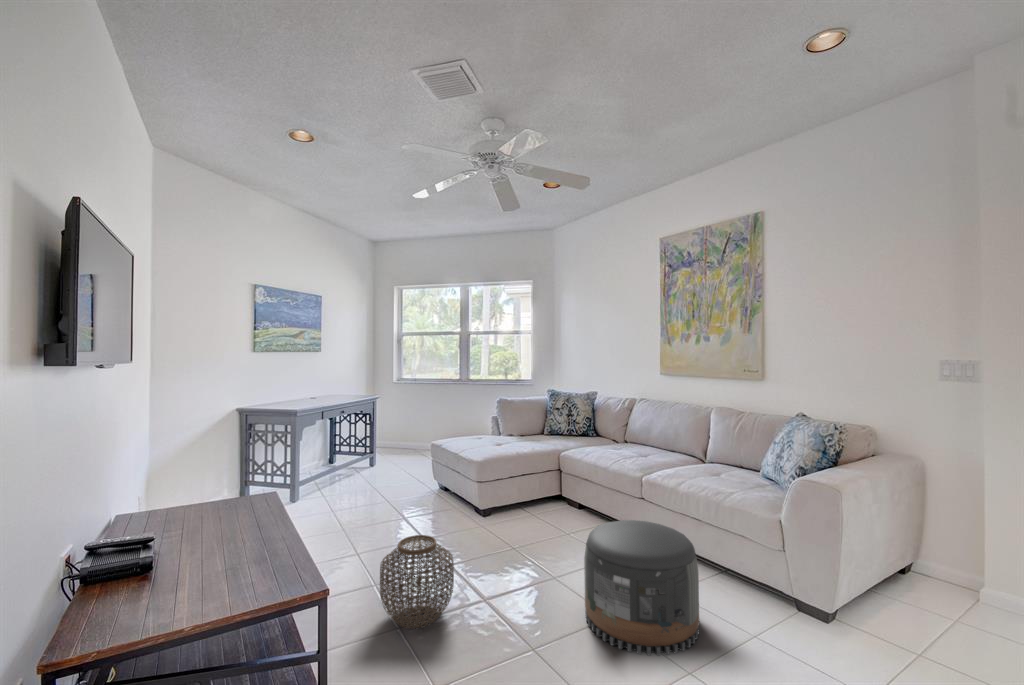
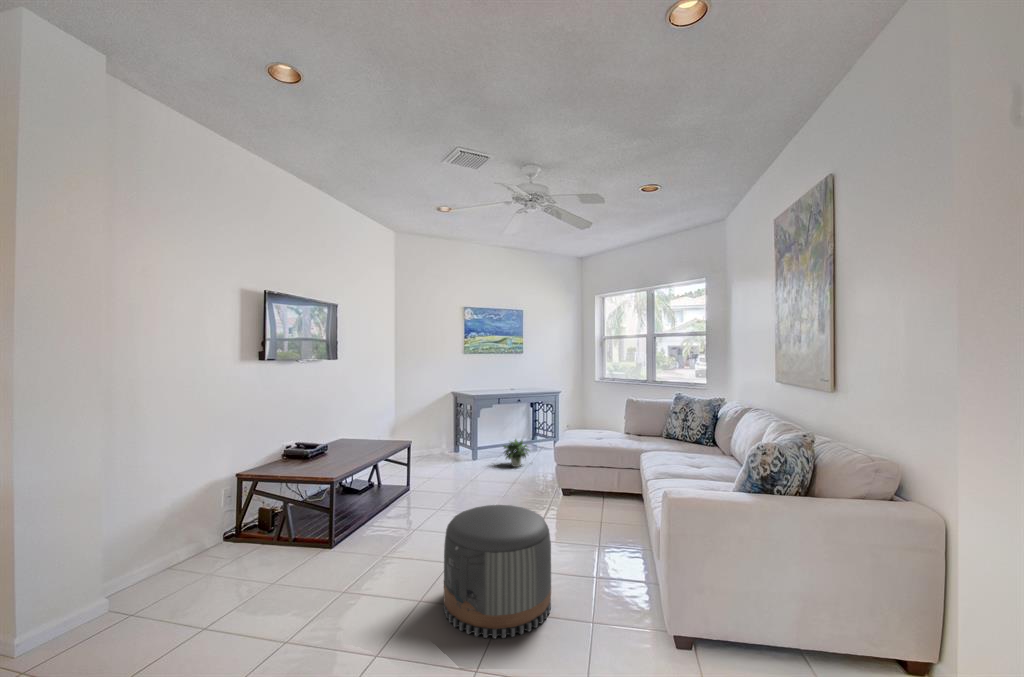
potted plant: none [351,461,386,498] -> present [503,439,529,467]
woven basket: present [380,535,454,628] -> none [371,477,424,540]

